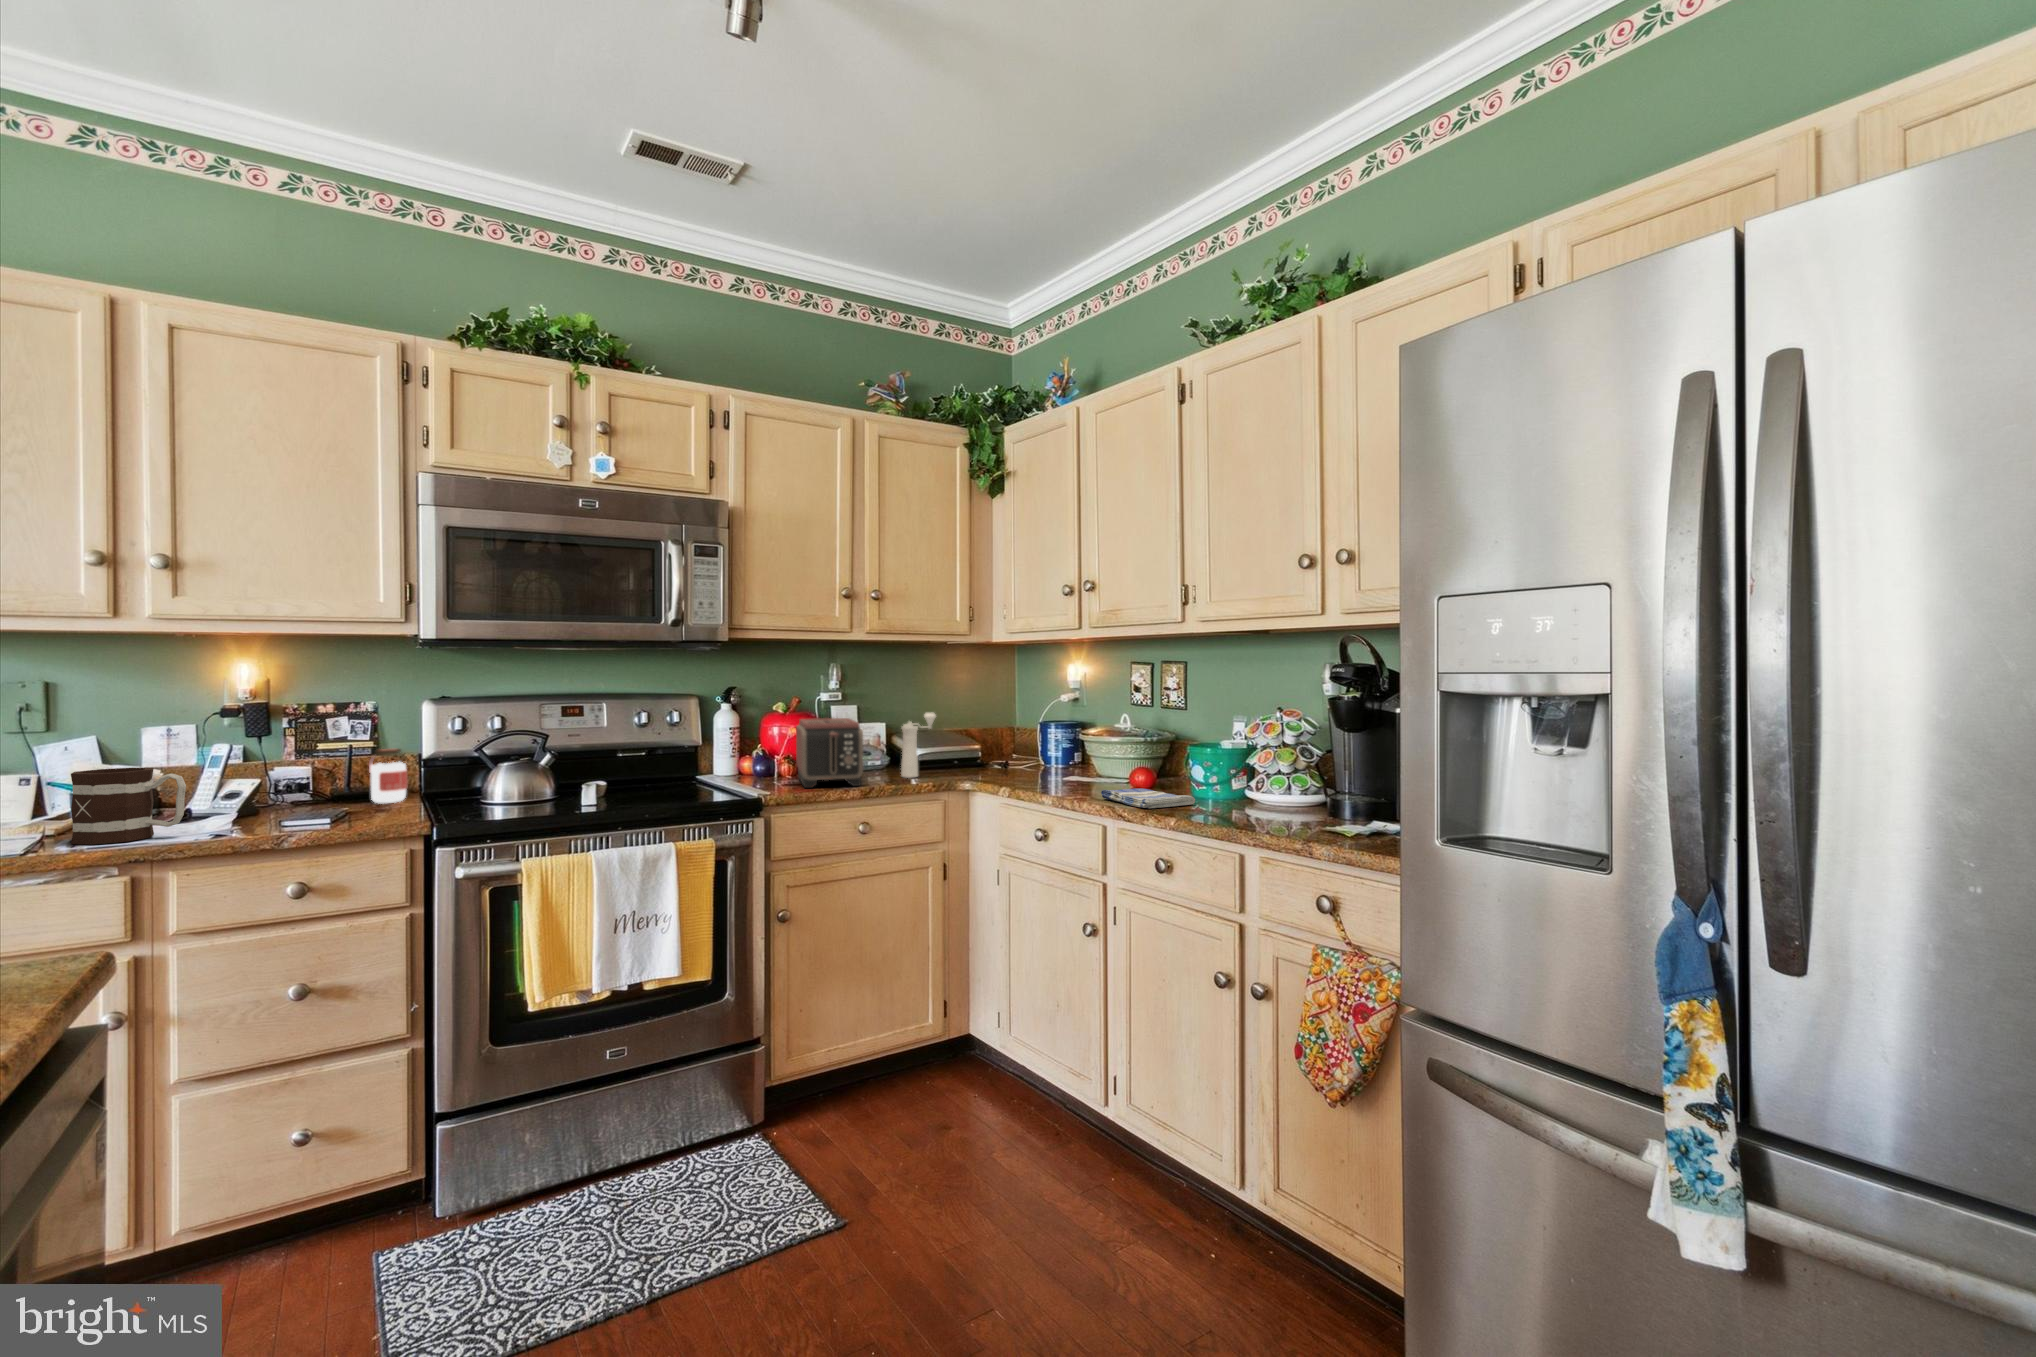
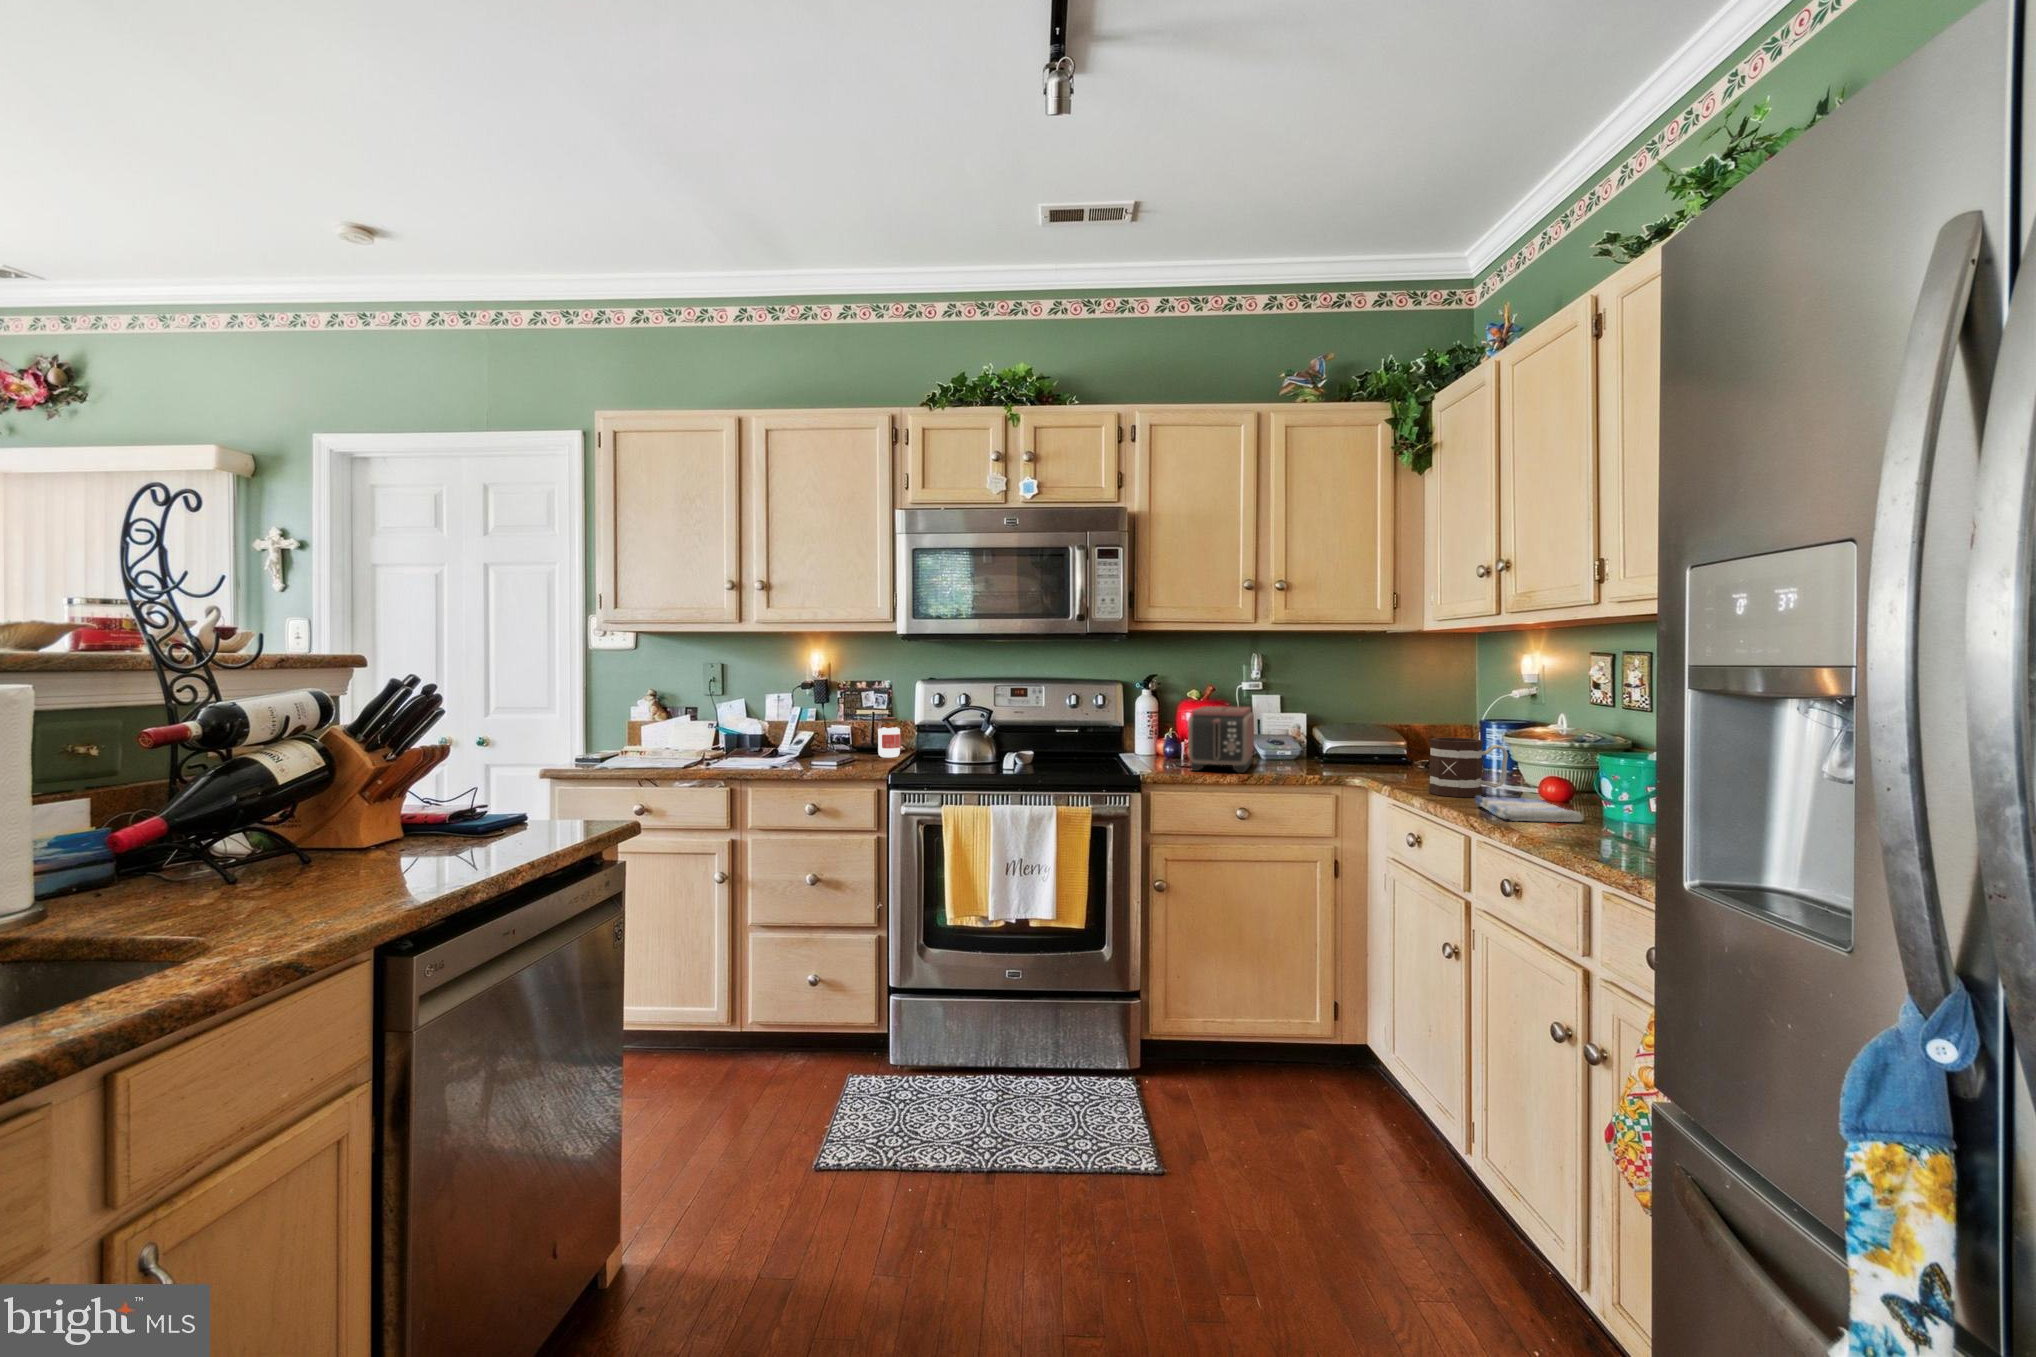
pepper mill: present [901,713,936,778] -> none [1301,704,1344,769]
mug: present [71,768,186,845] -> present [1429,738,1508,797]

